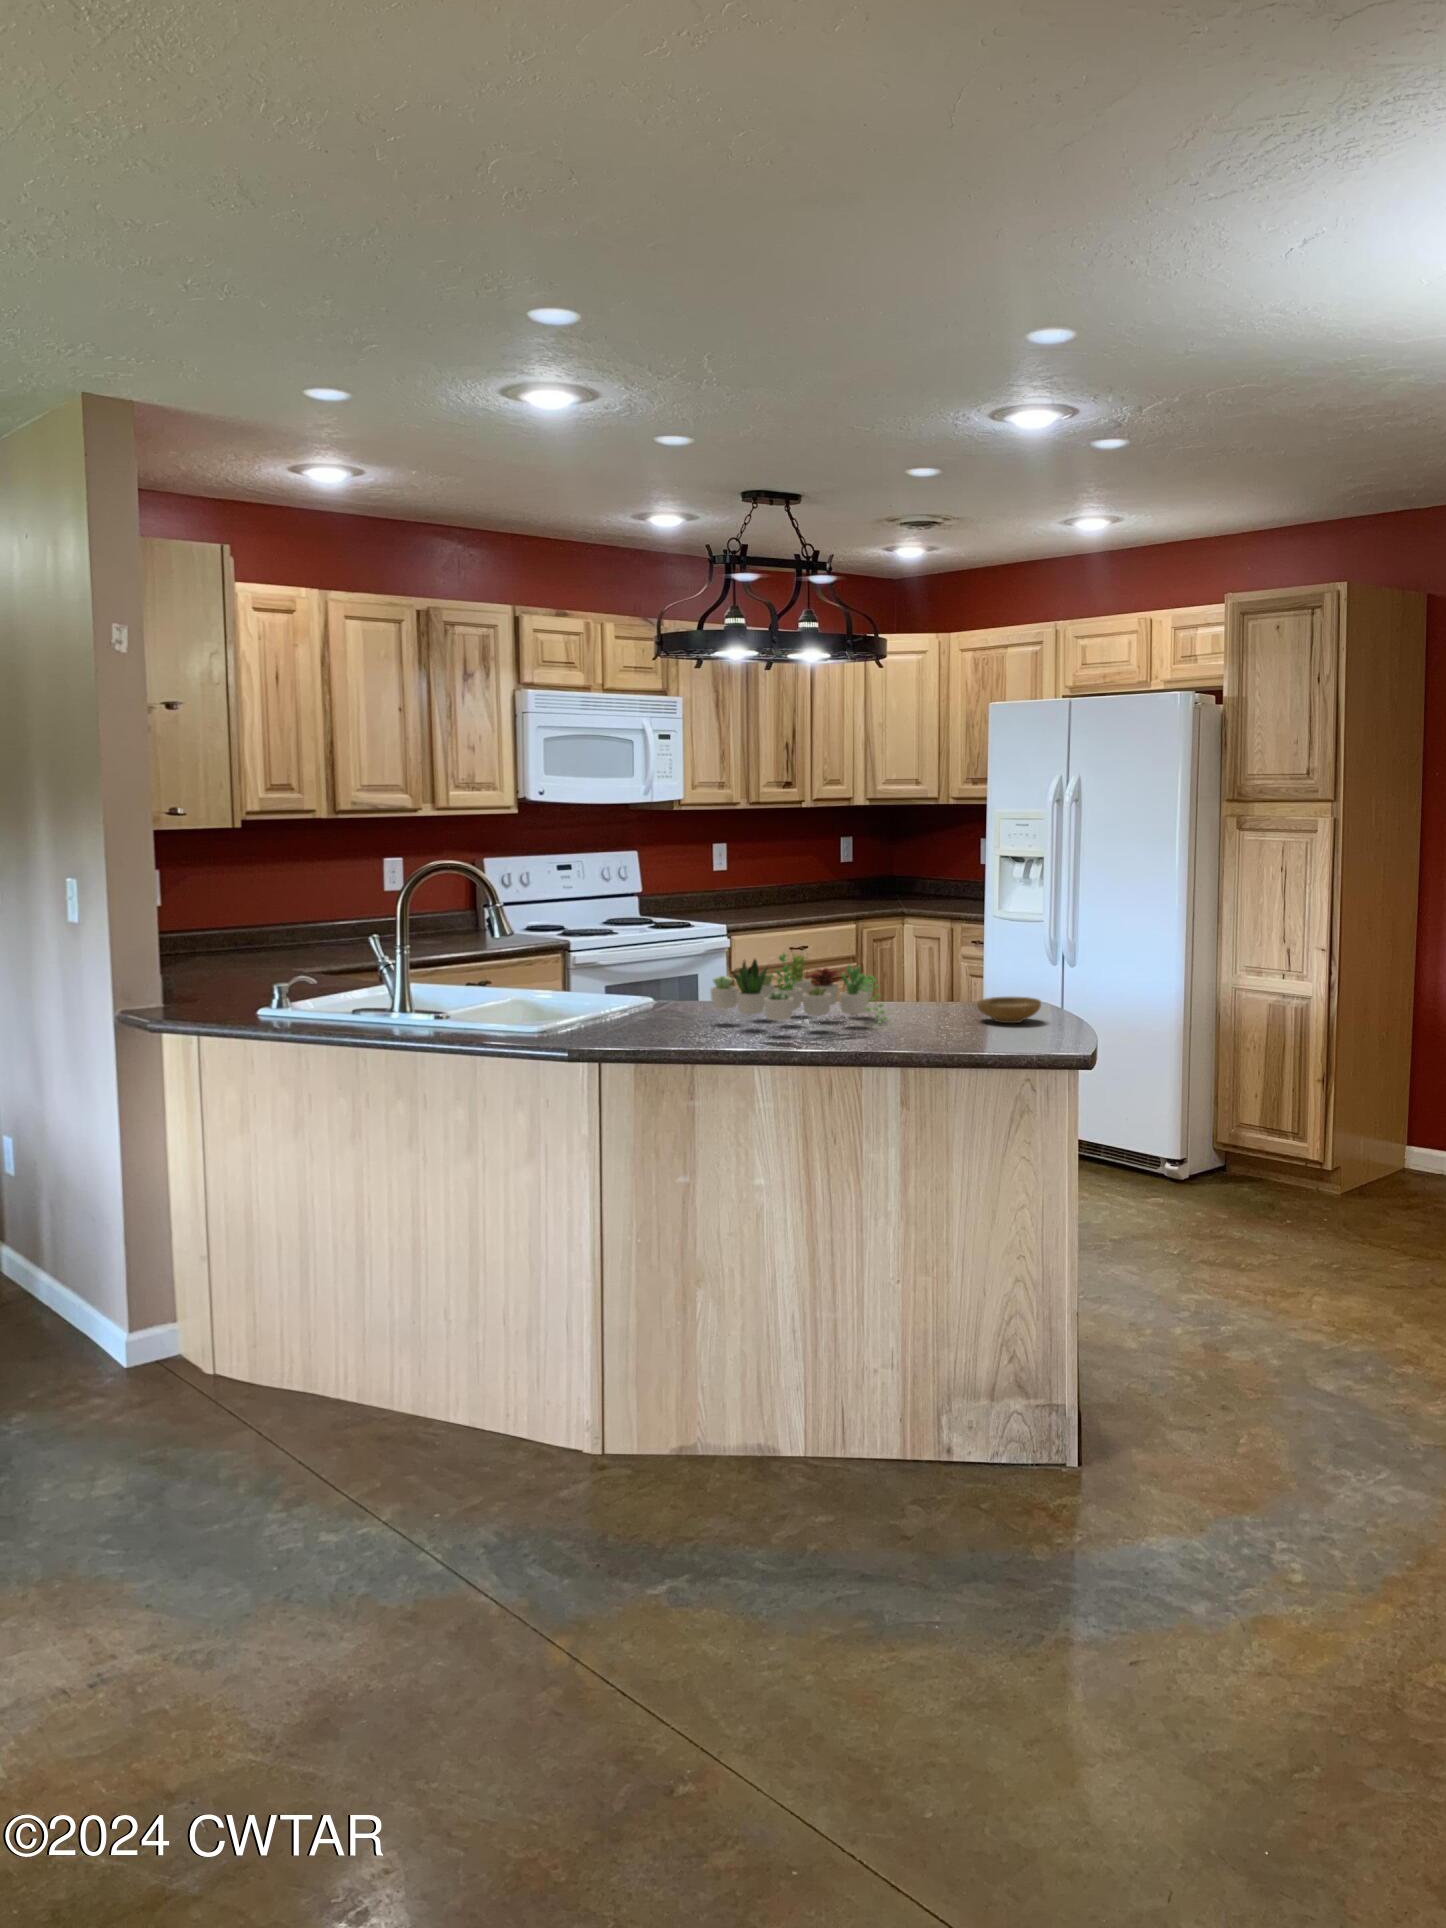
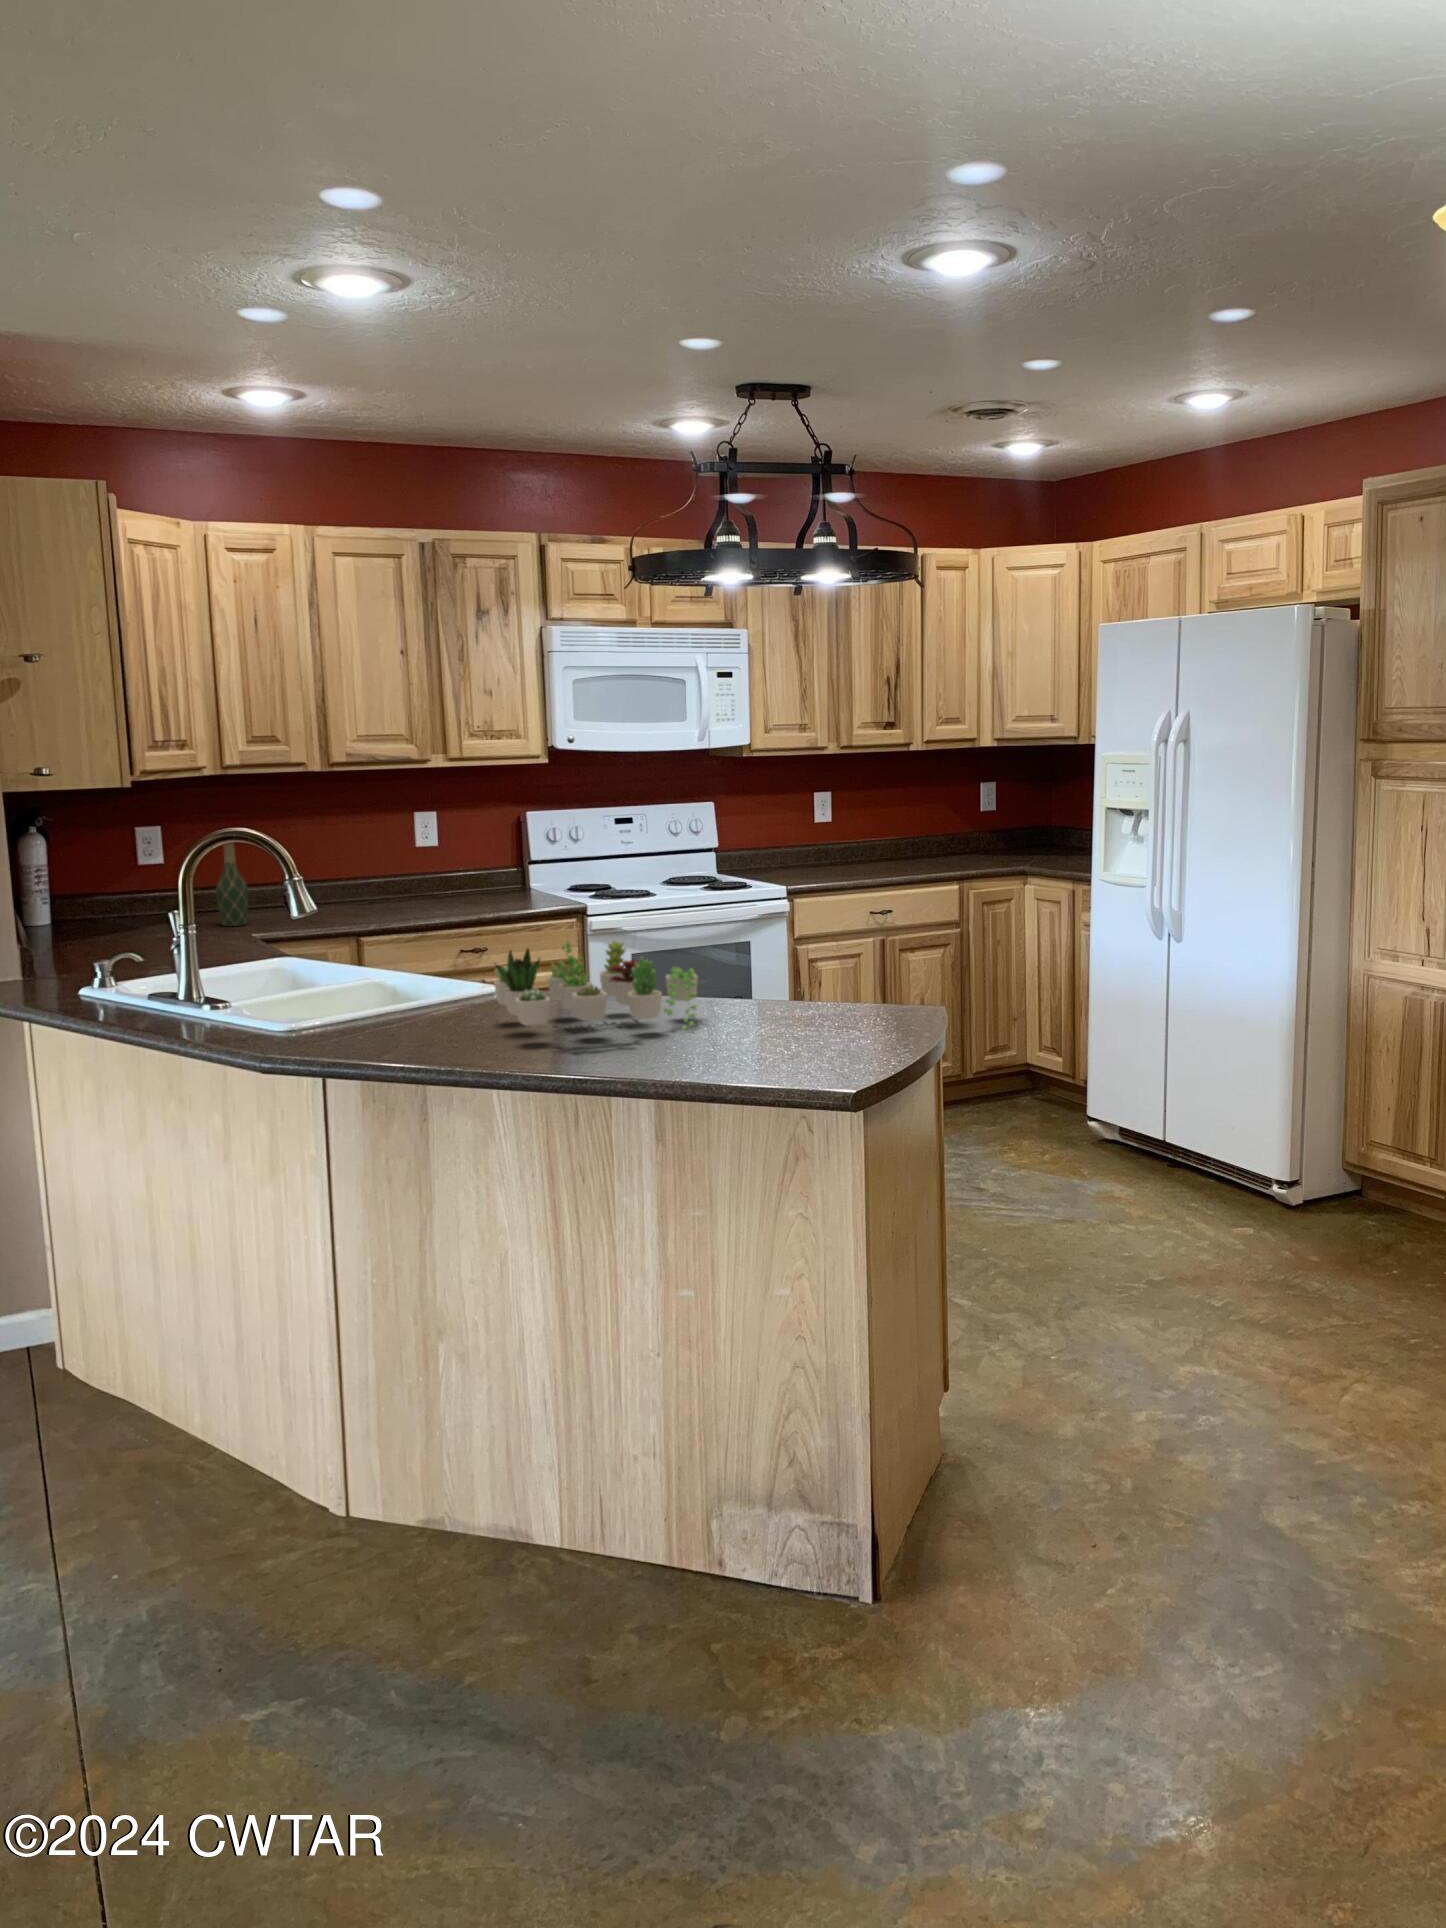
wine bottle: none [242,872,273,965] -> present [216,843,248,926]
ceramic bowl: present [977,997,1041,1023] -> none [807,1000,887,1036]

